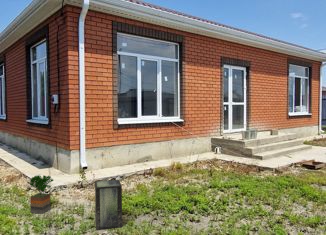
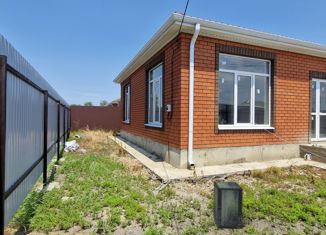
potted tree: present [30,175,53,214] -> none [155,170,175,204]

